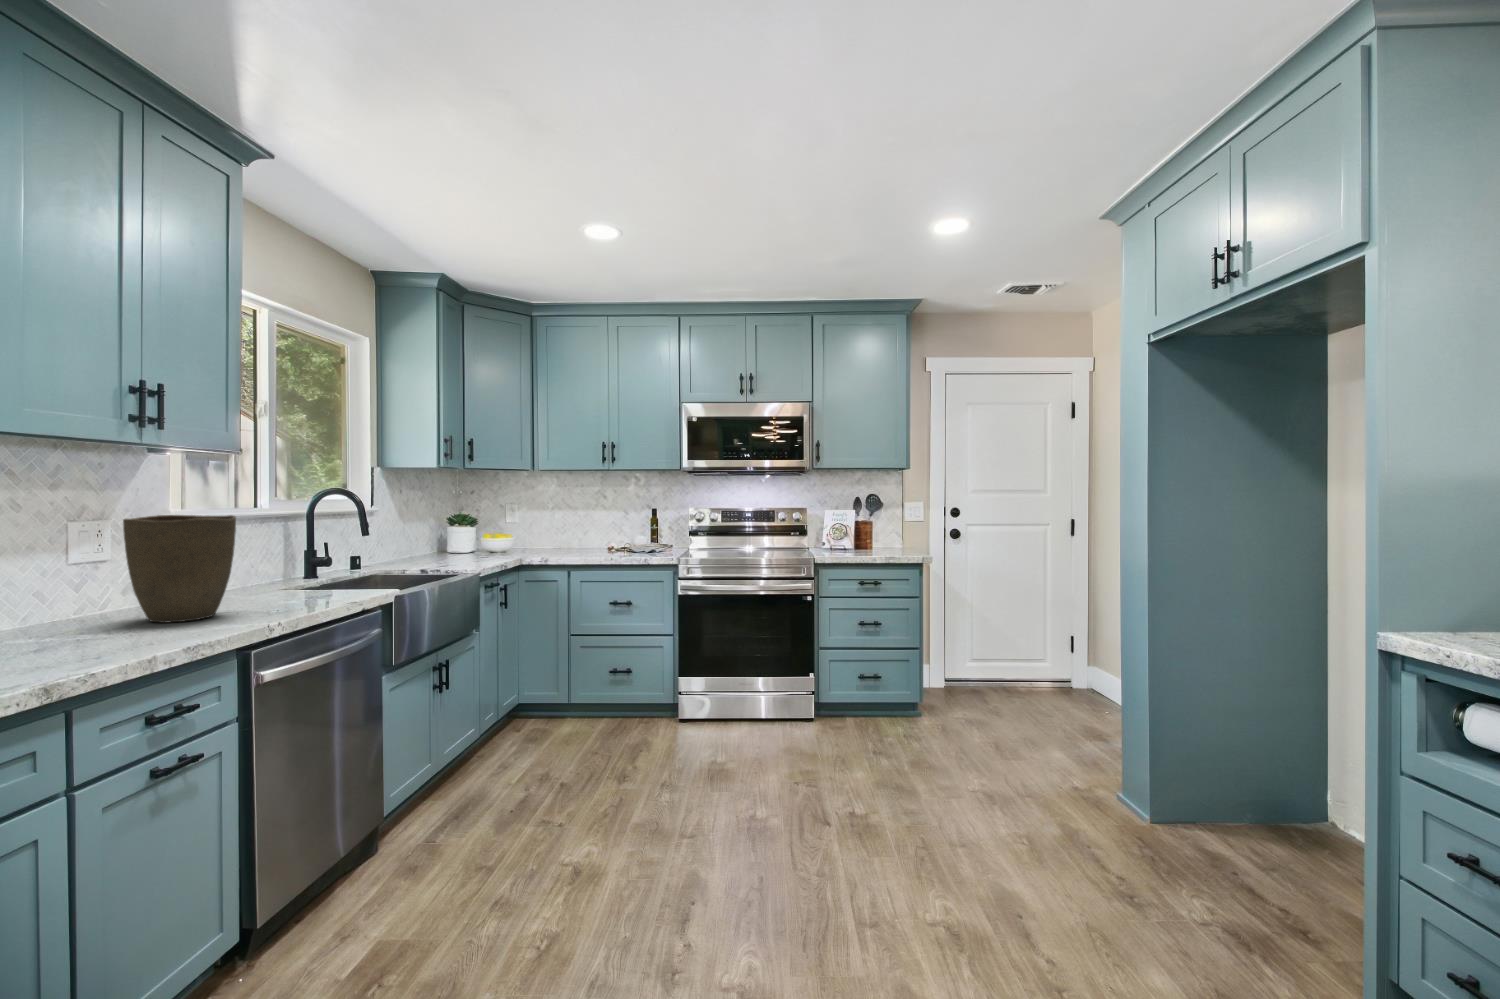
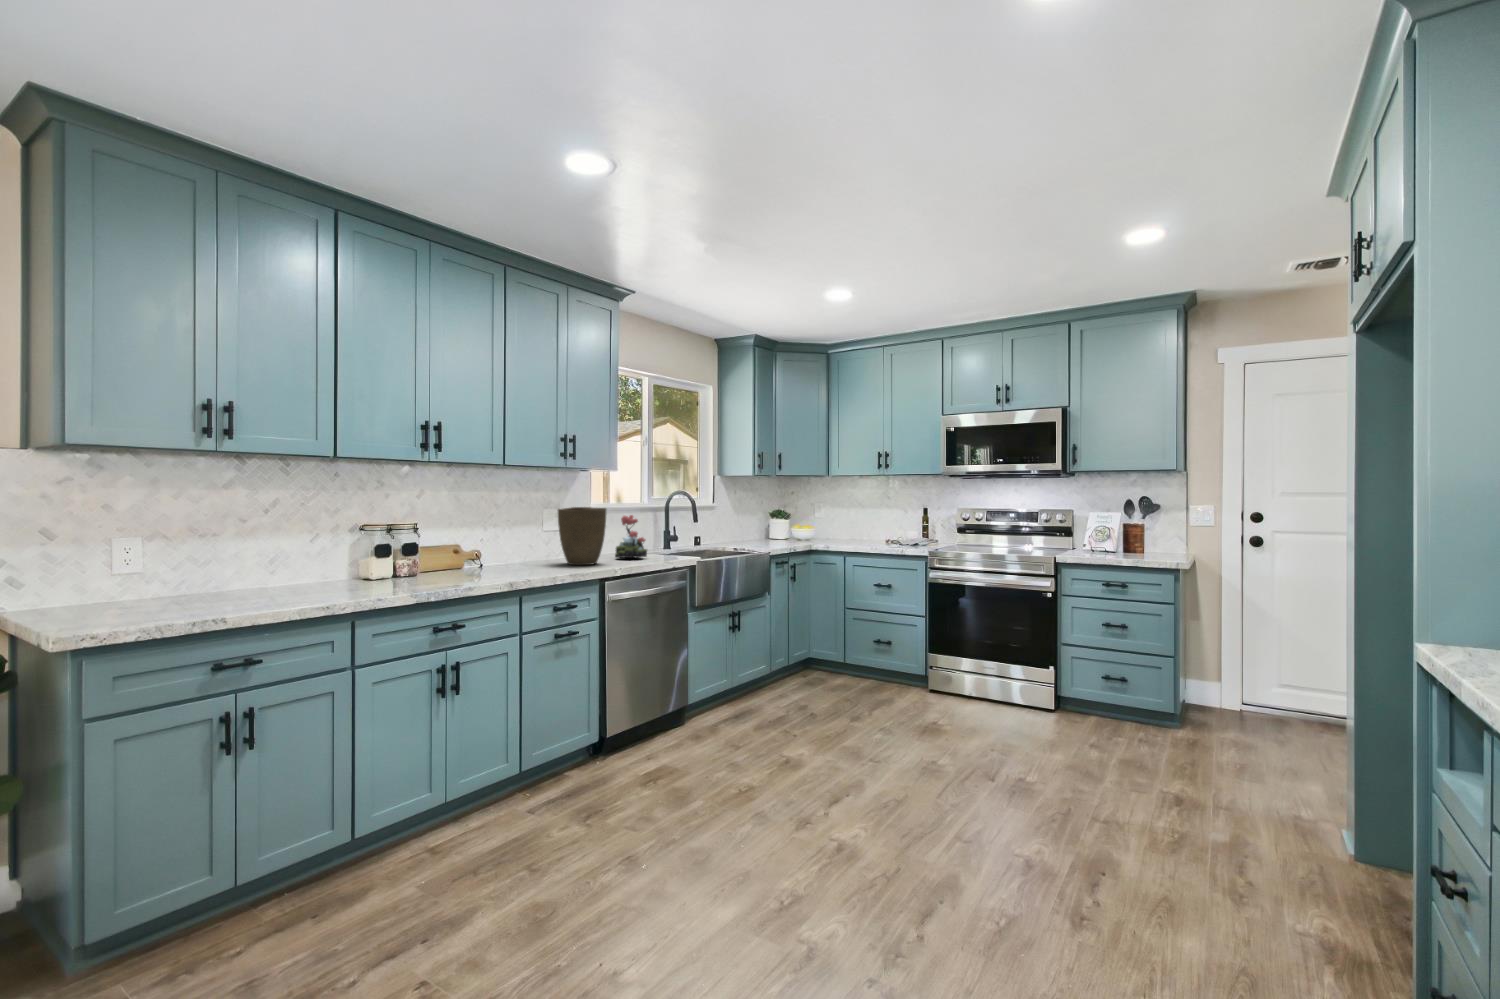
plant: none [240,526,303,600] -> present [615,515,647,558]

